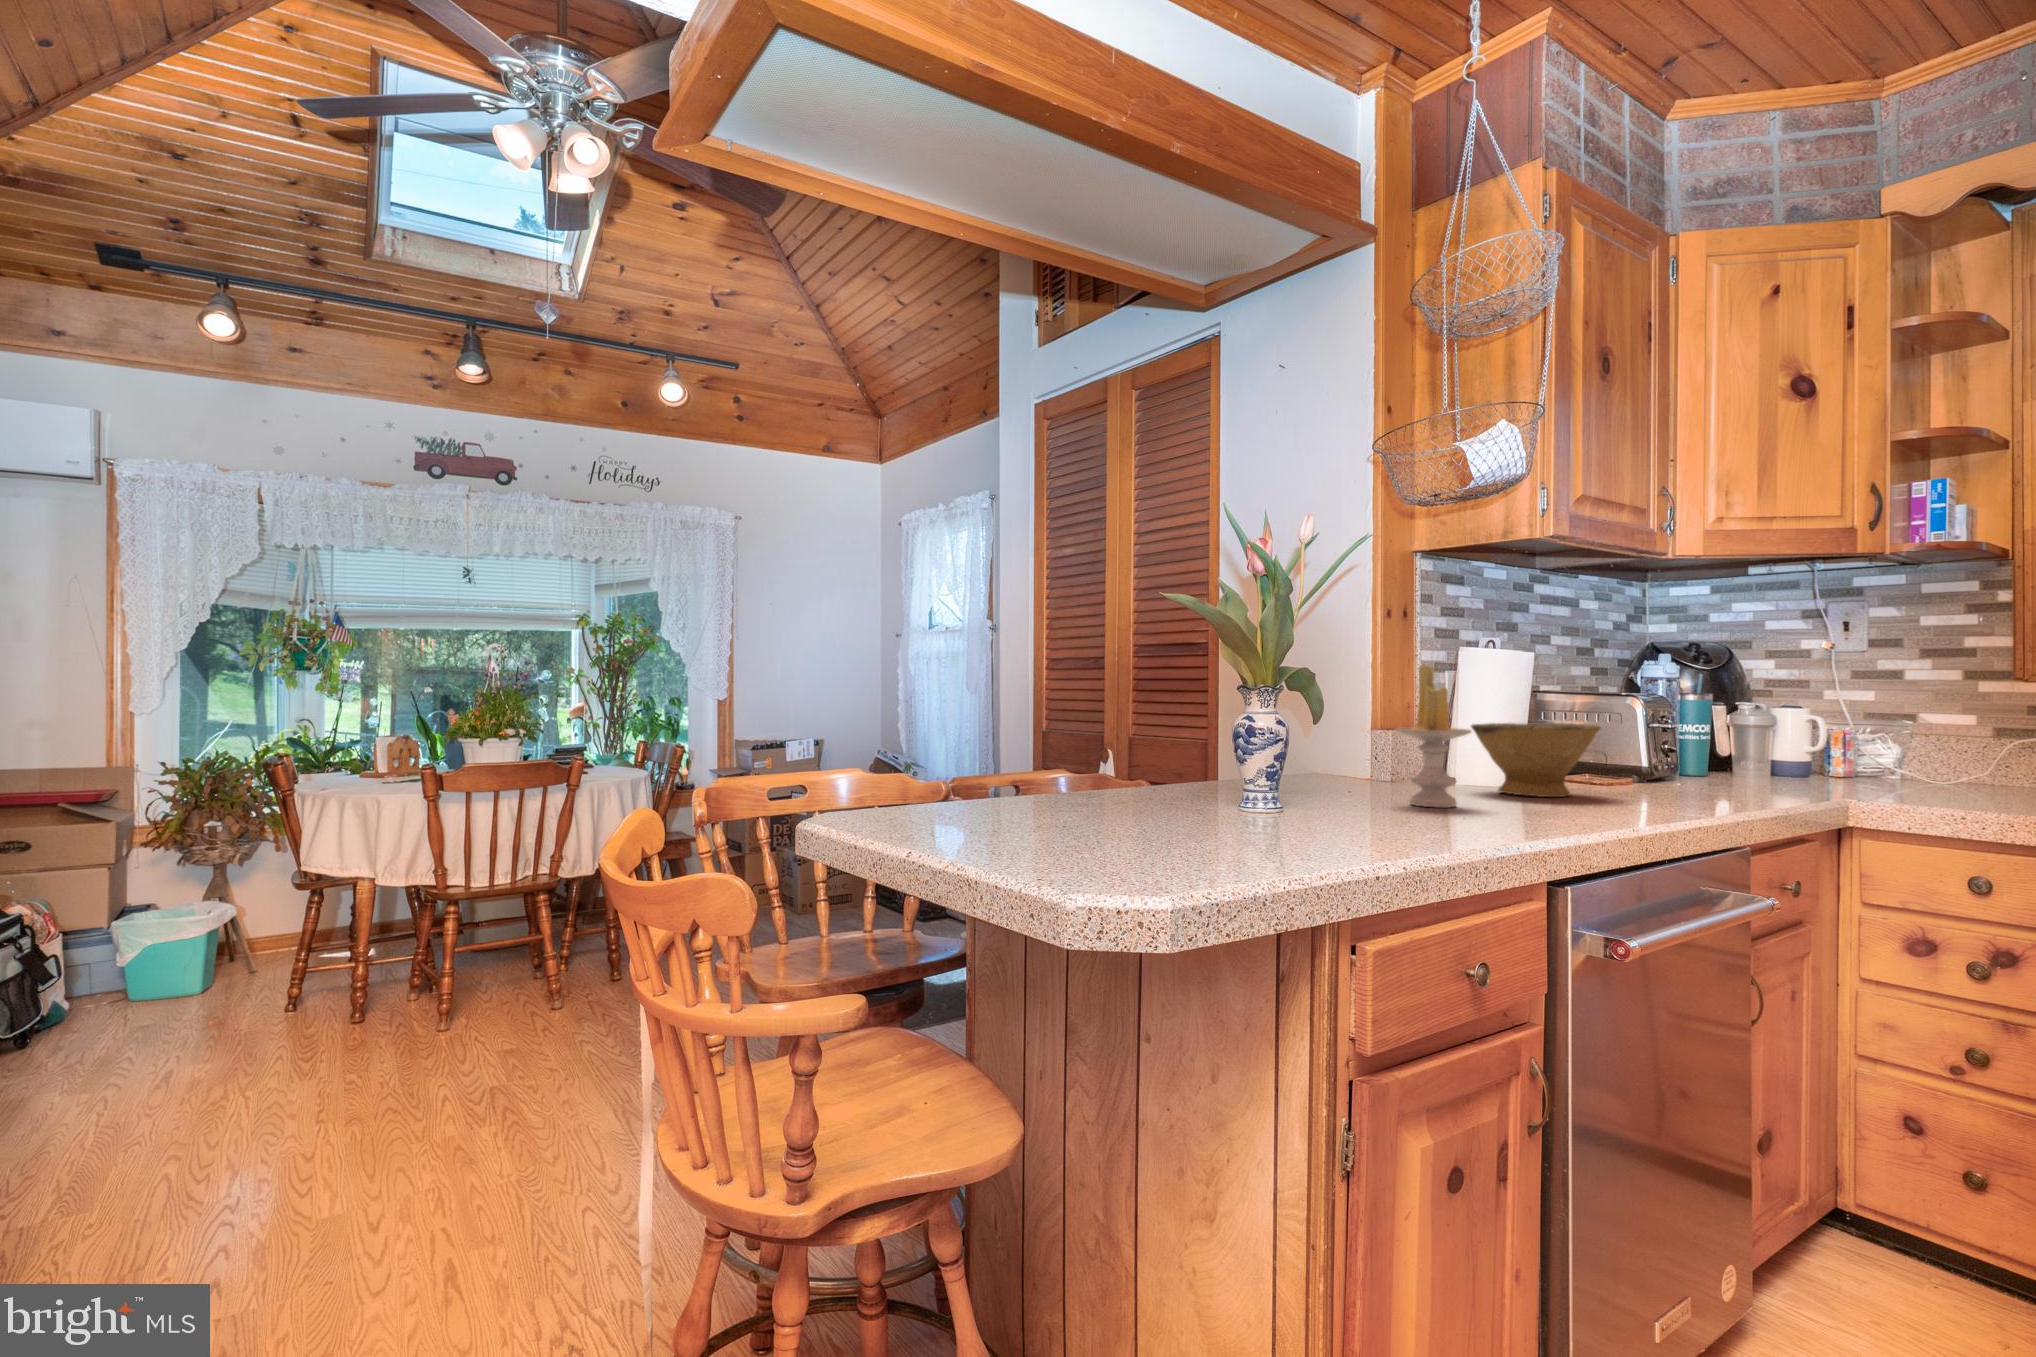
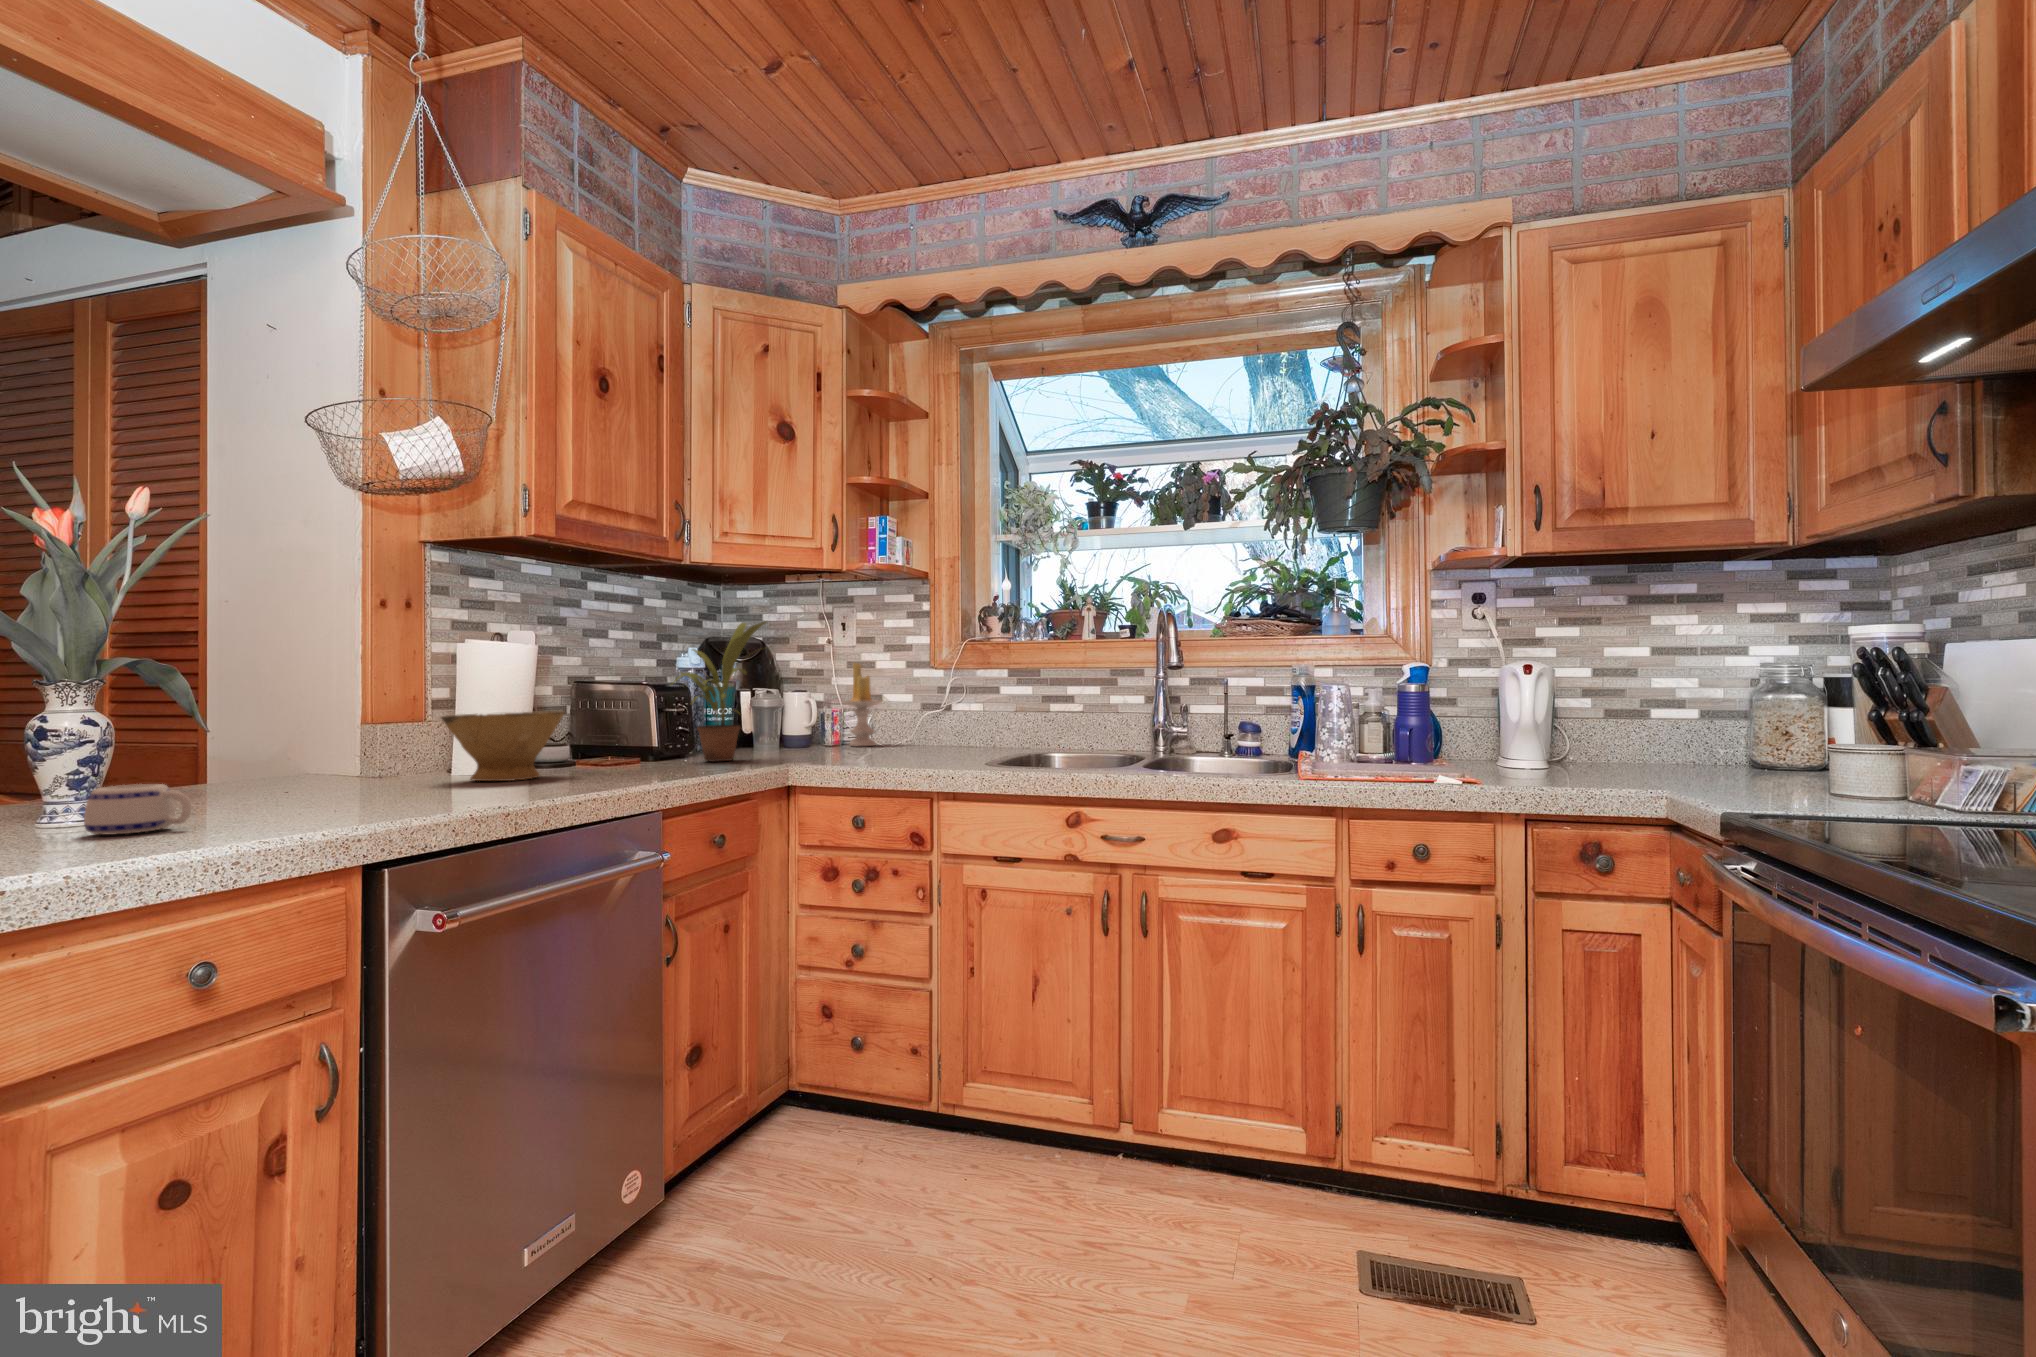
potted plant: none [1671,624,1833,791] -> present [672,621,767,762]
candle: present [1396,665,1471,807] -> present [842,663,882,746]
mug: none [1314,783,1397,827] -> present [84,784,192,835]

